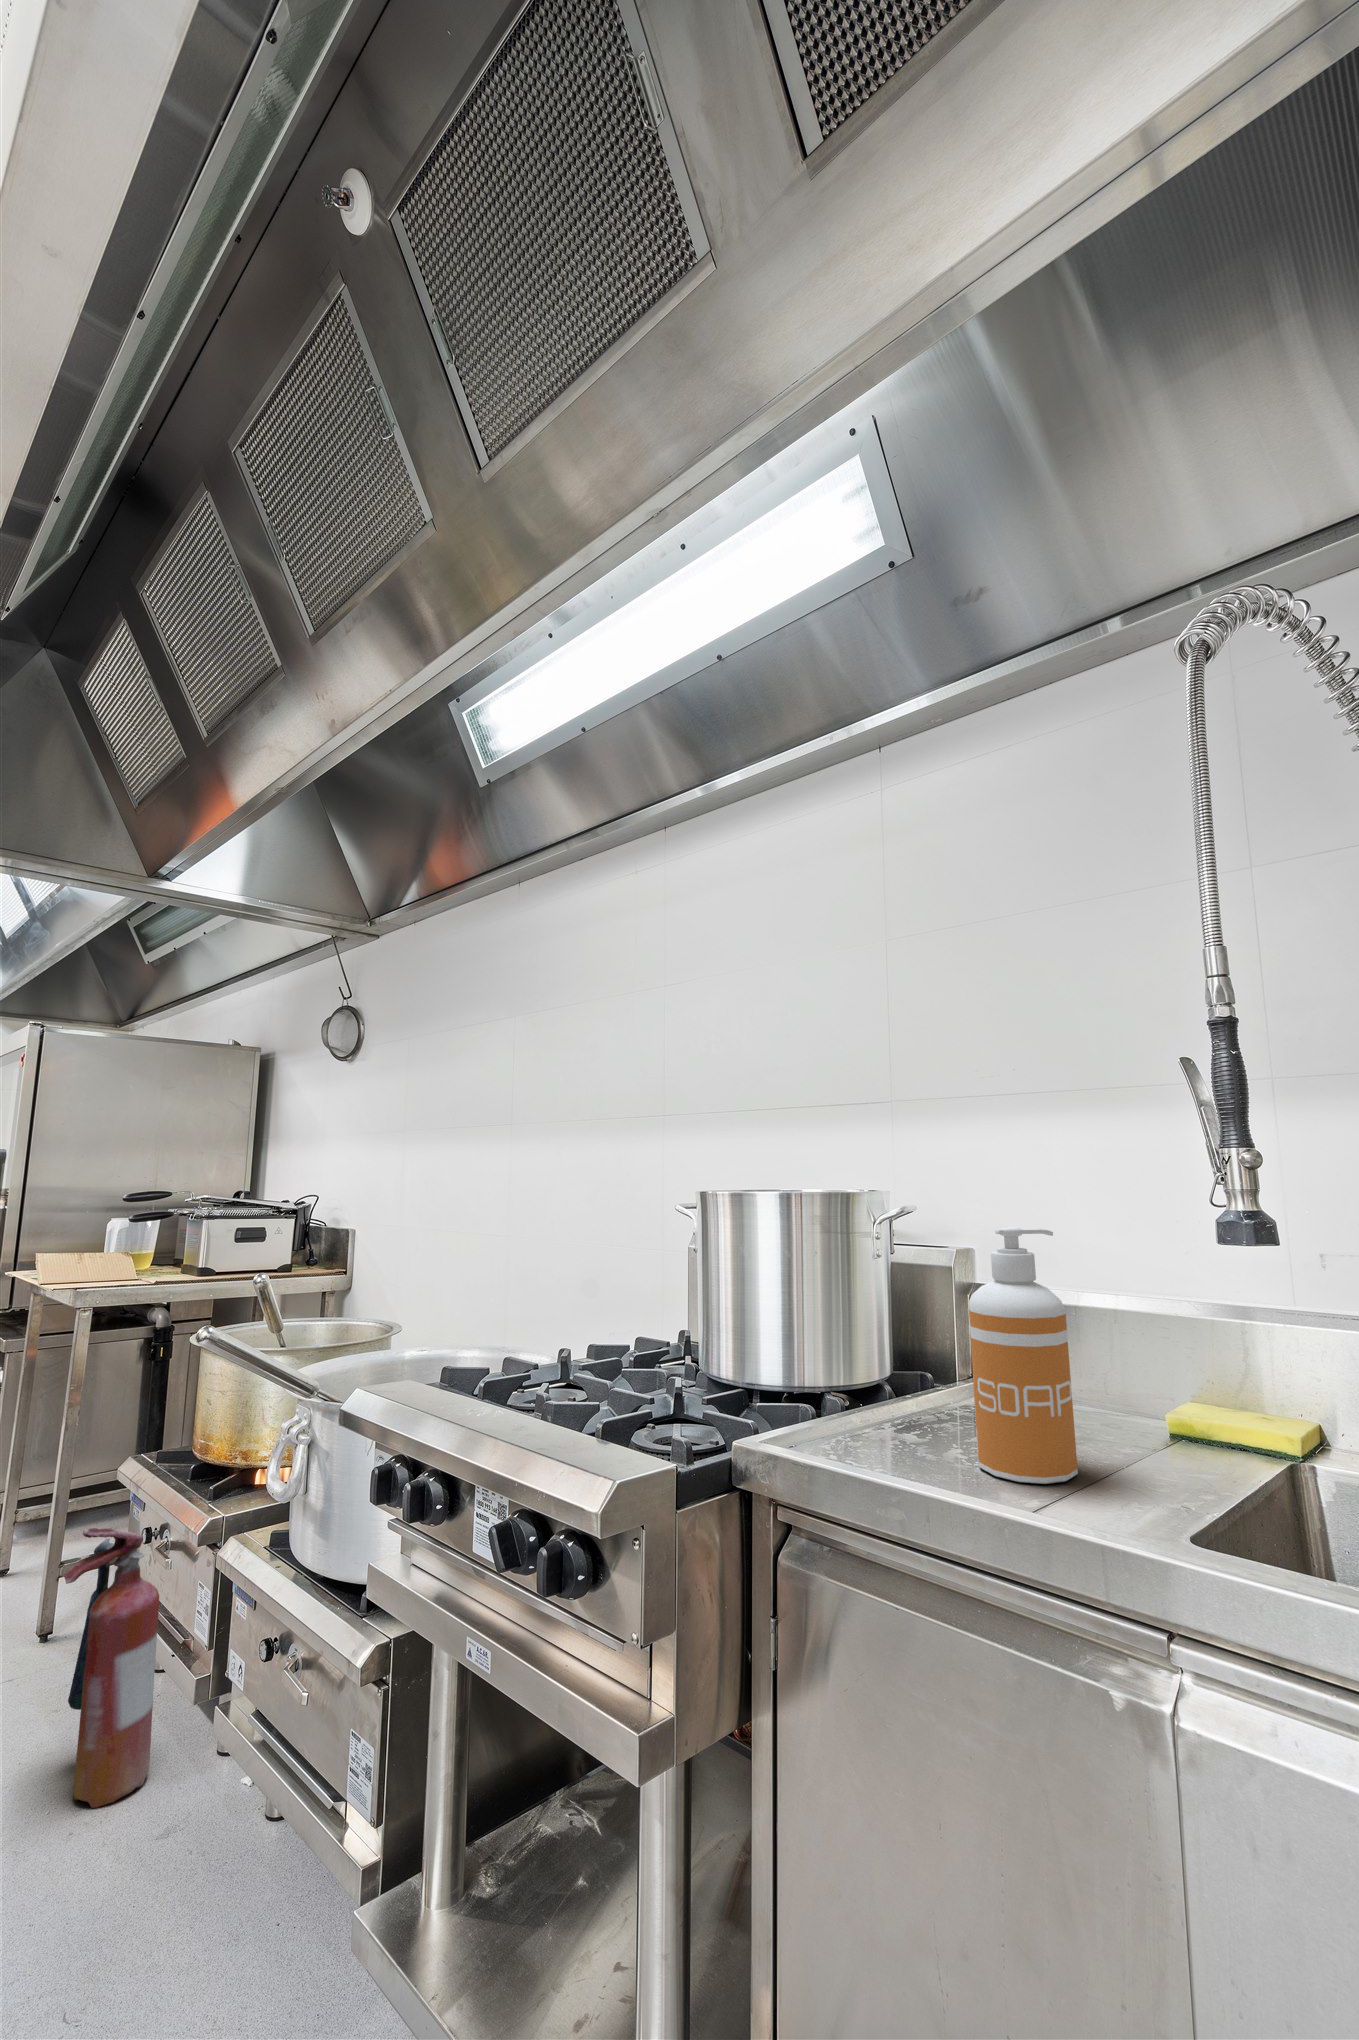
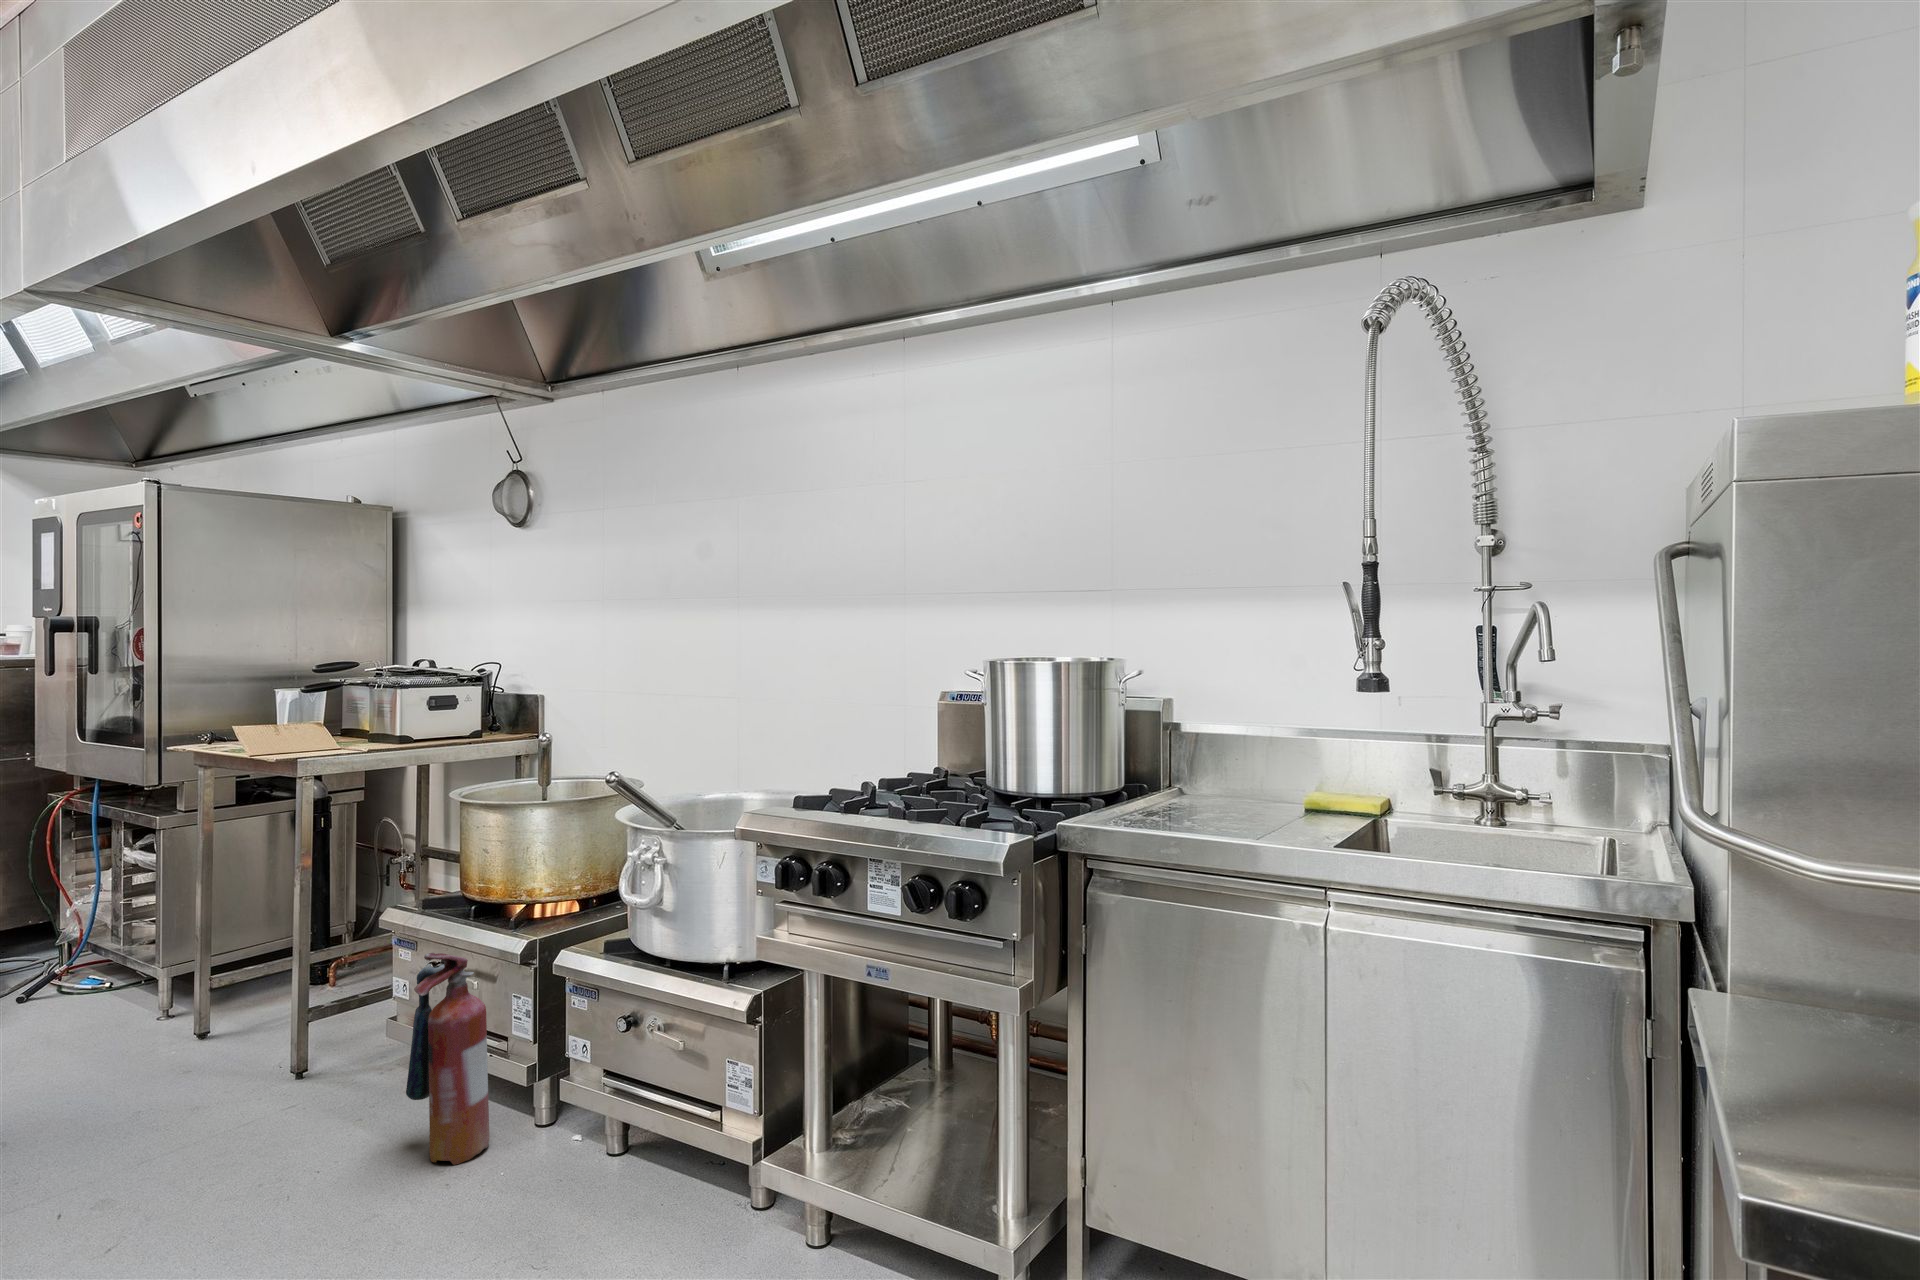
soap dispenser: present [969,1227,1078,1484] -> none [1217,686,1275,830]

